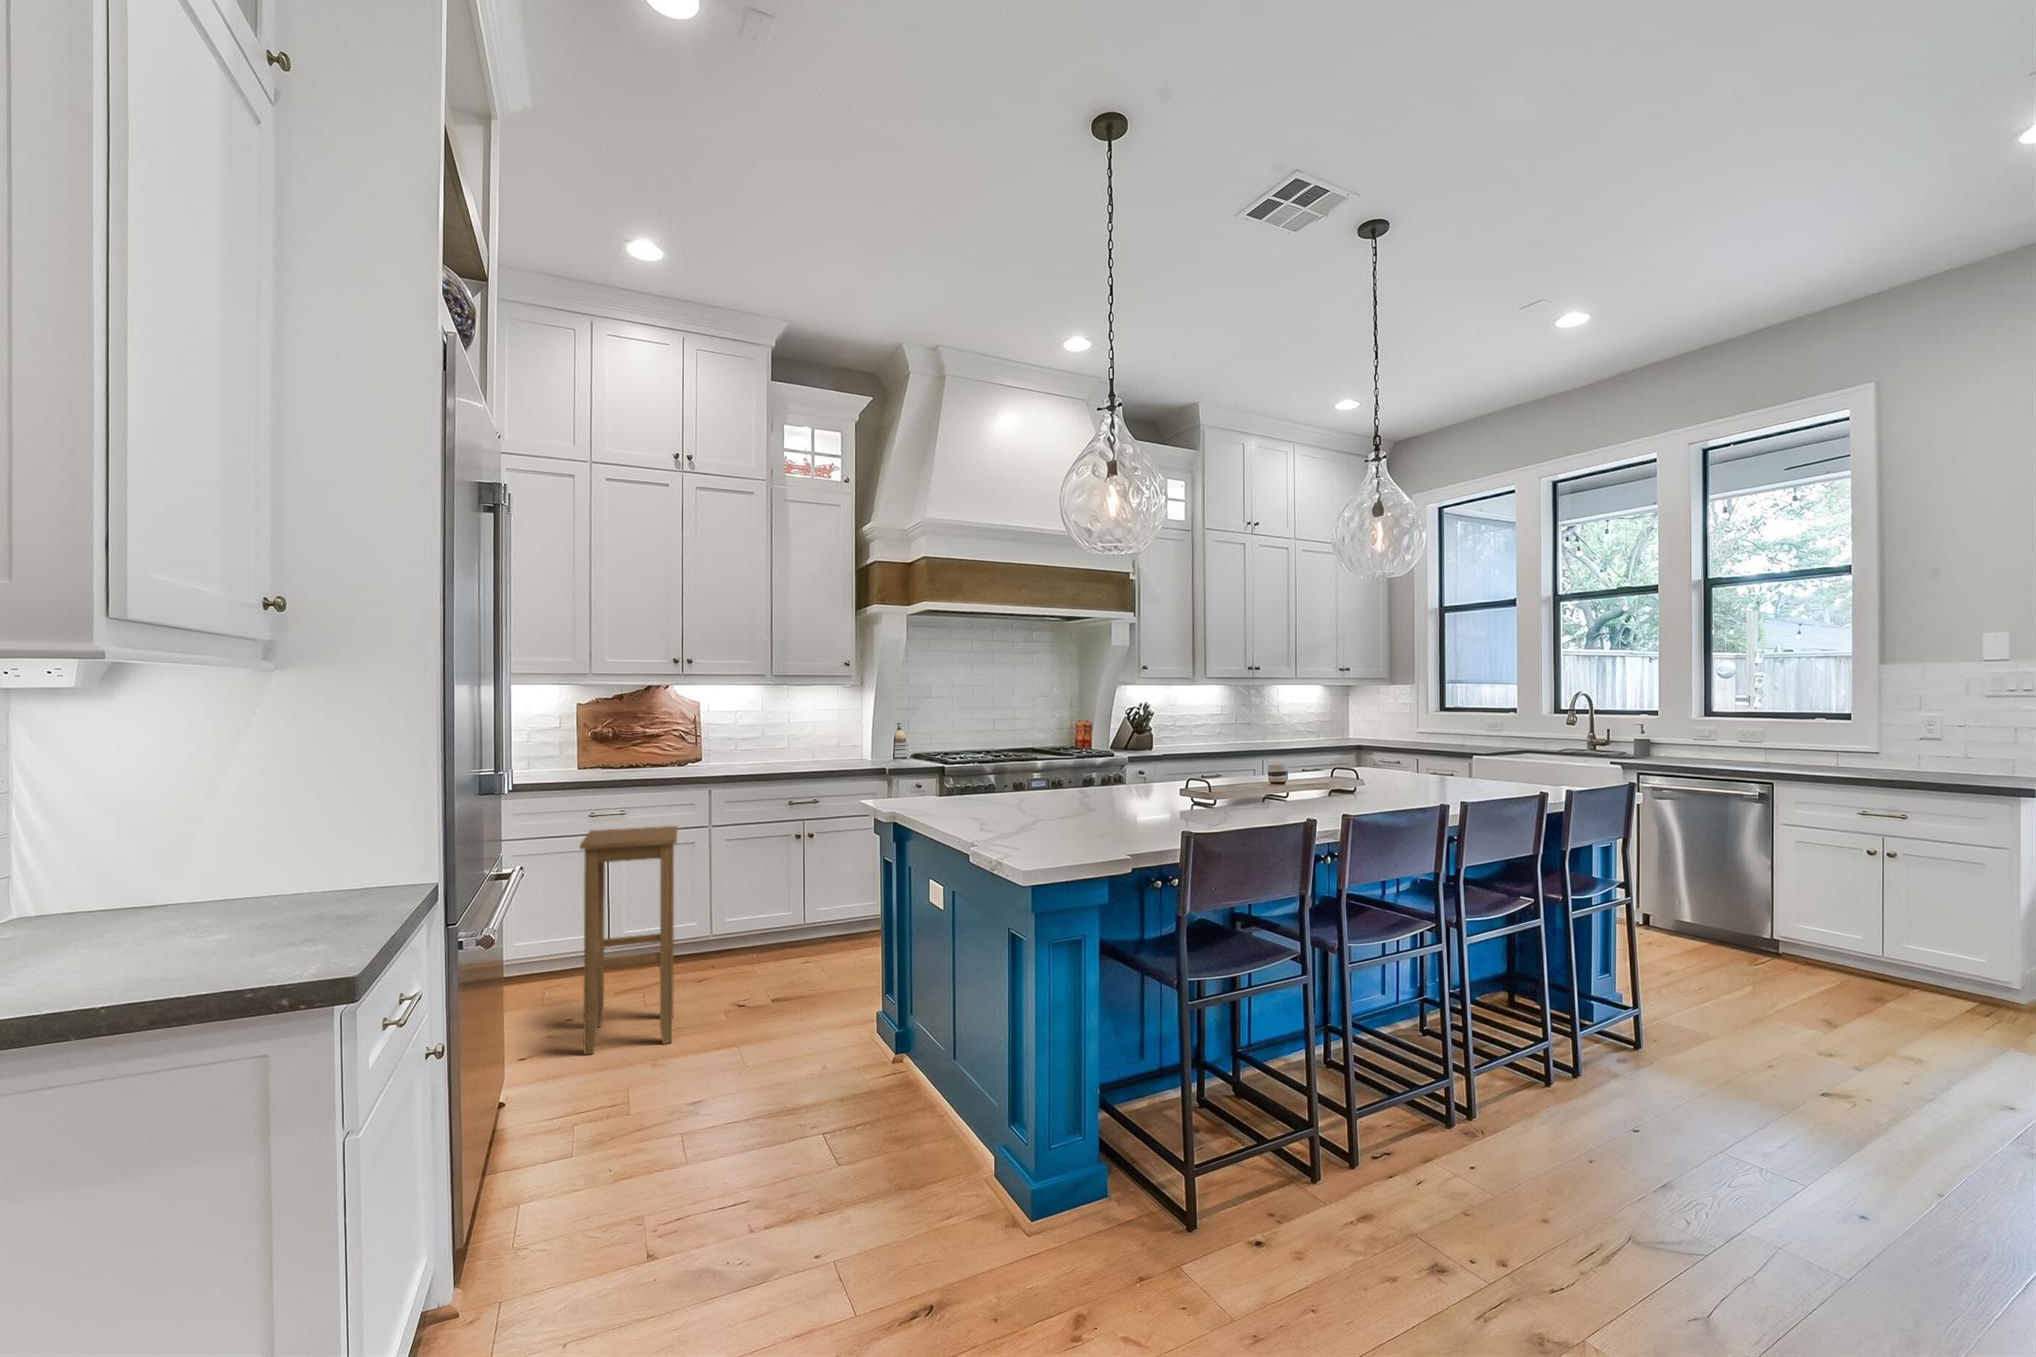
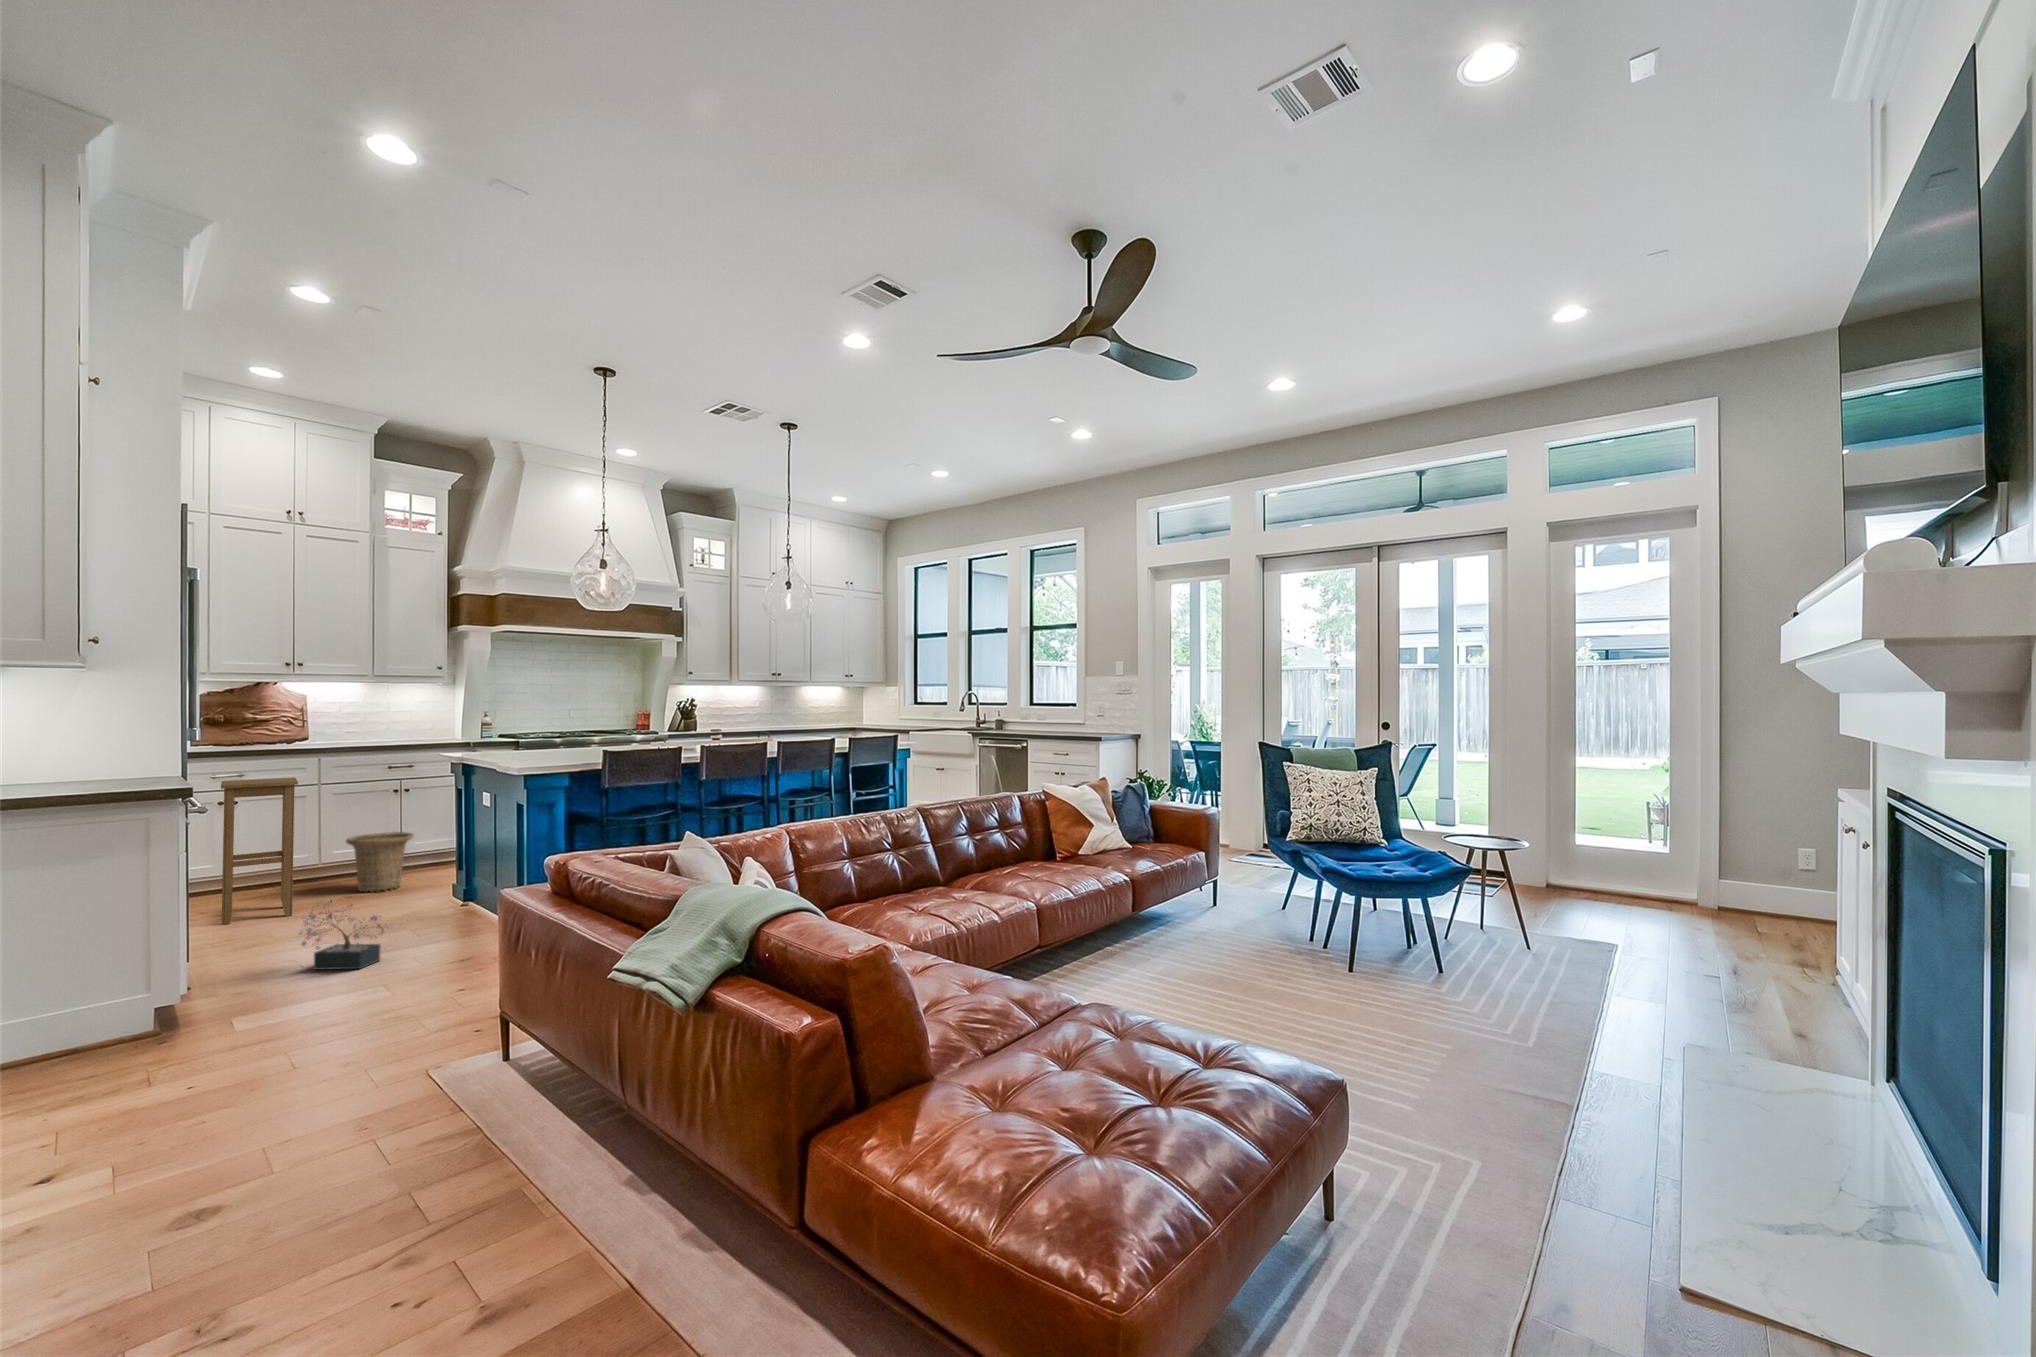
basket: none [741,899,824,992] -> present [346,832,413,892]
decorative plant: none [641,1112,804,1293] -> present [297,900,389,970]

